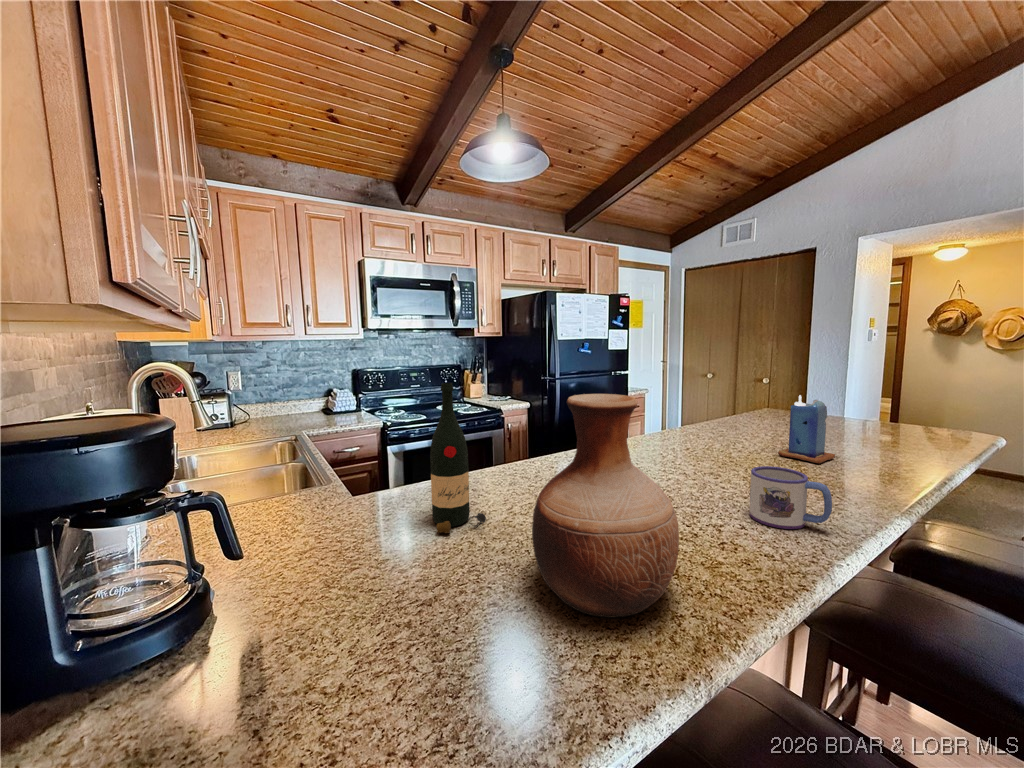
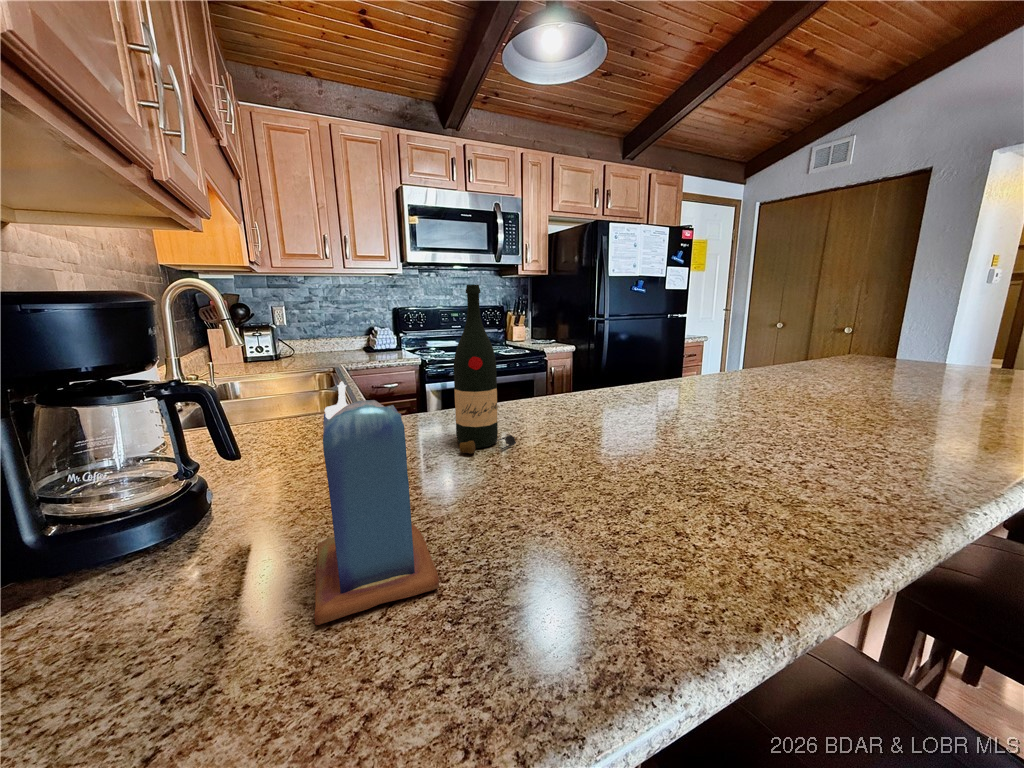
vase: present [532,394,679,617] -> none [565,273,757,551]
candle: present [778,395,835,463] -> present [314,382,439,626]
mug: present [749,466,832,529] -> none [838,395,961,470]

